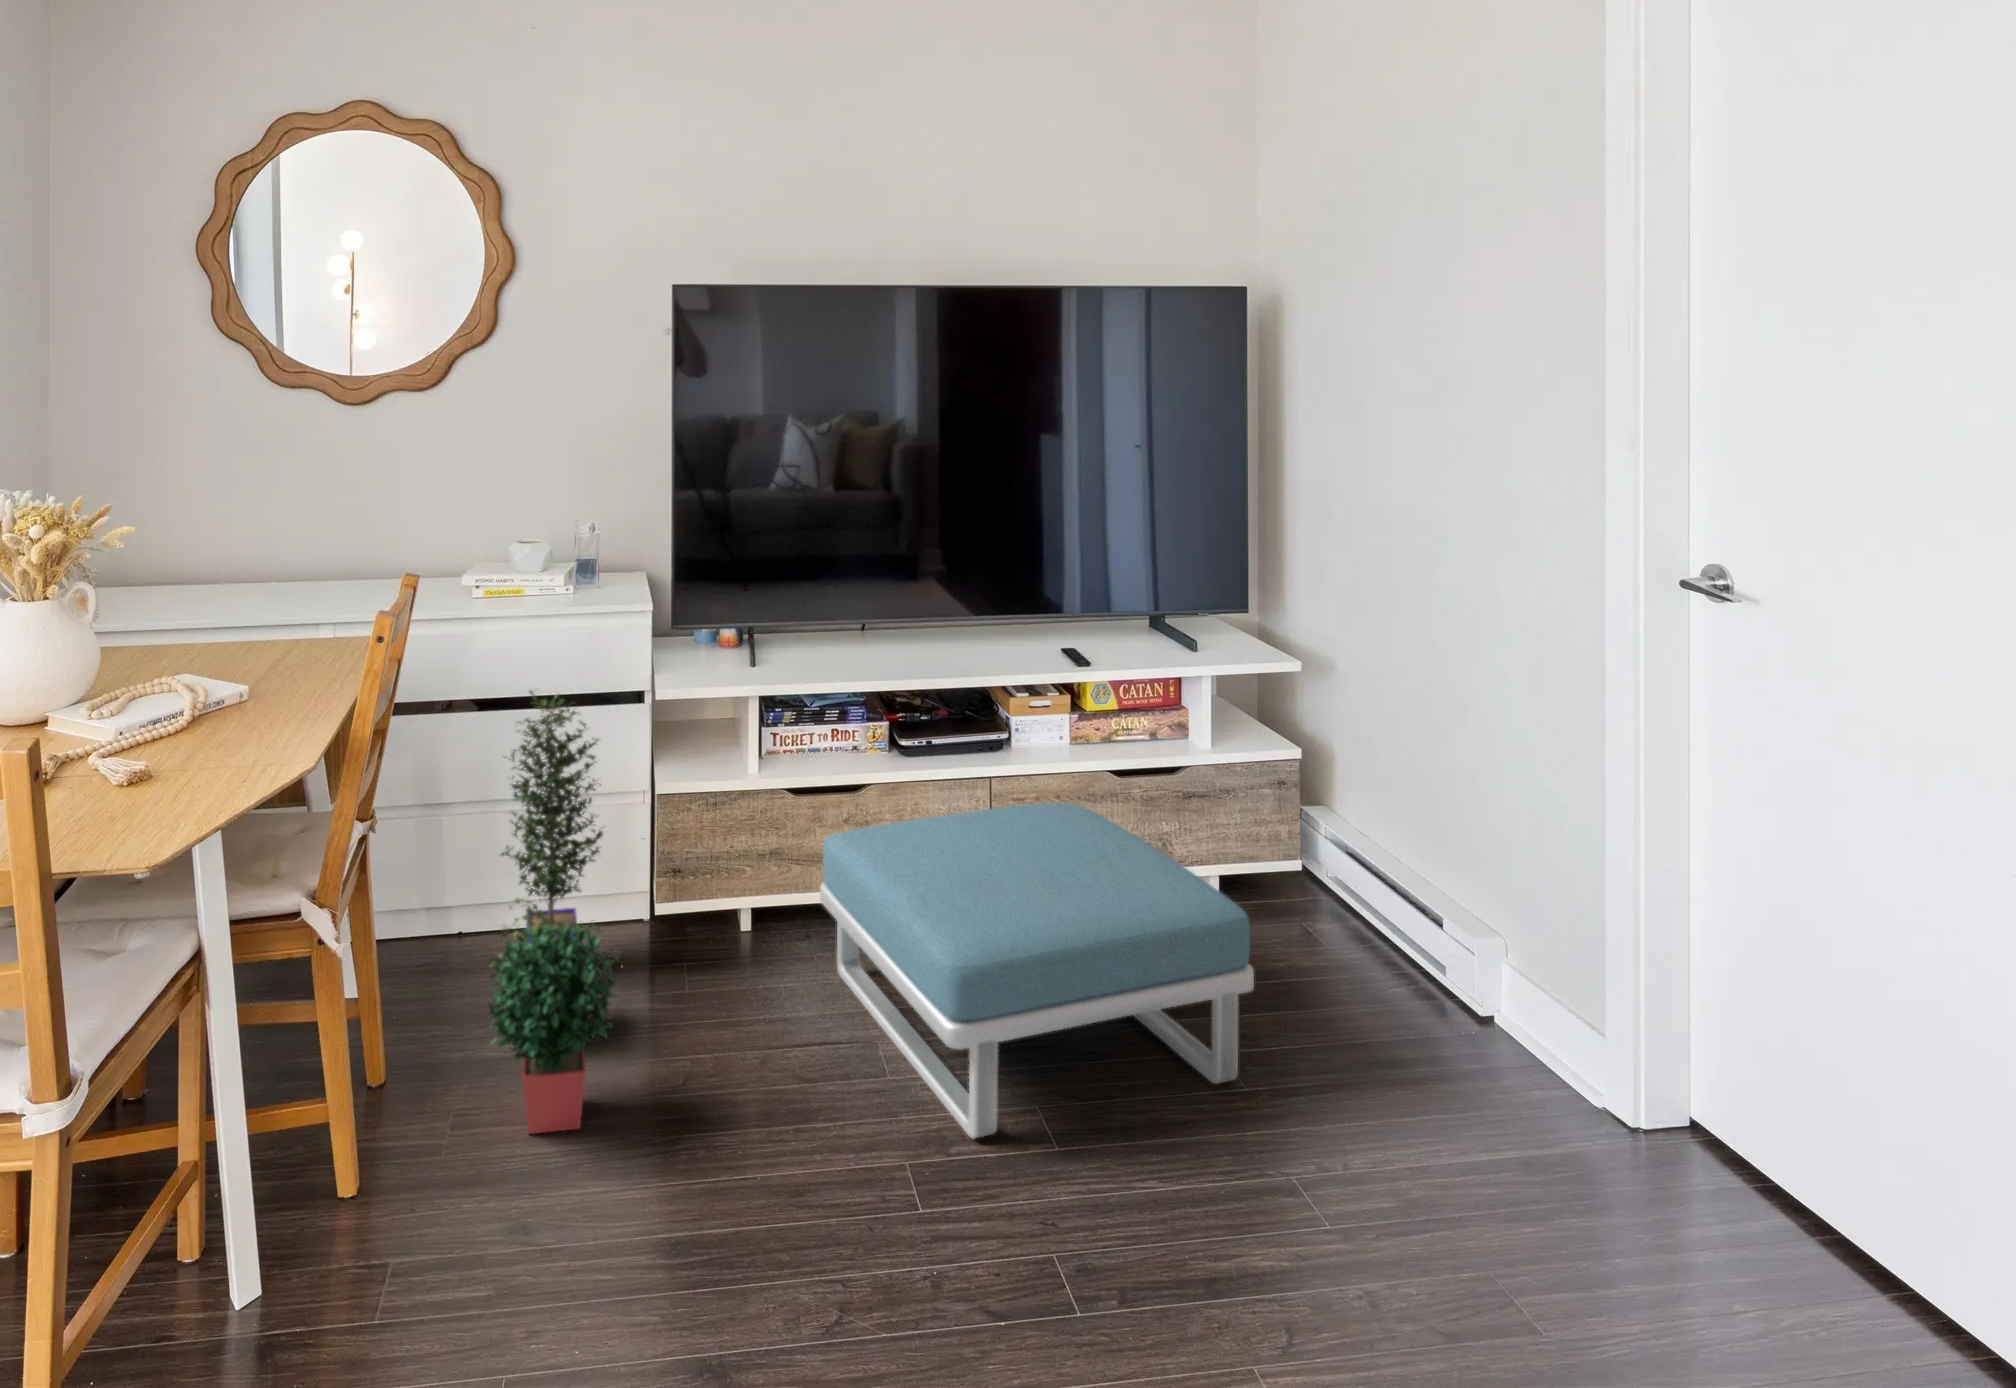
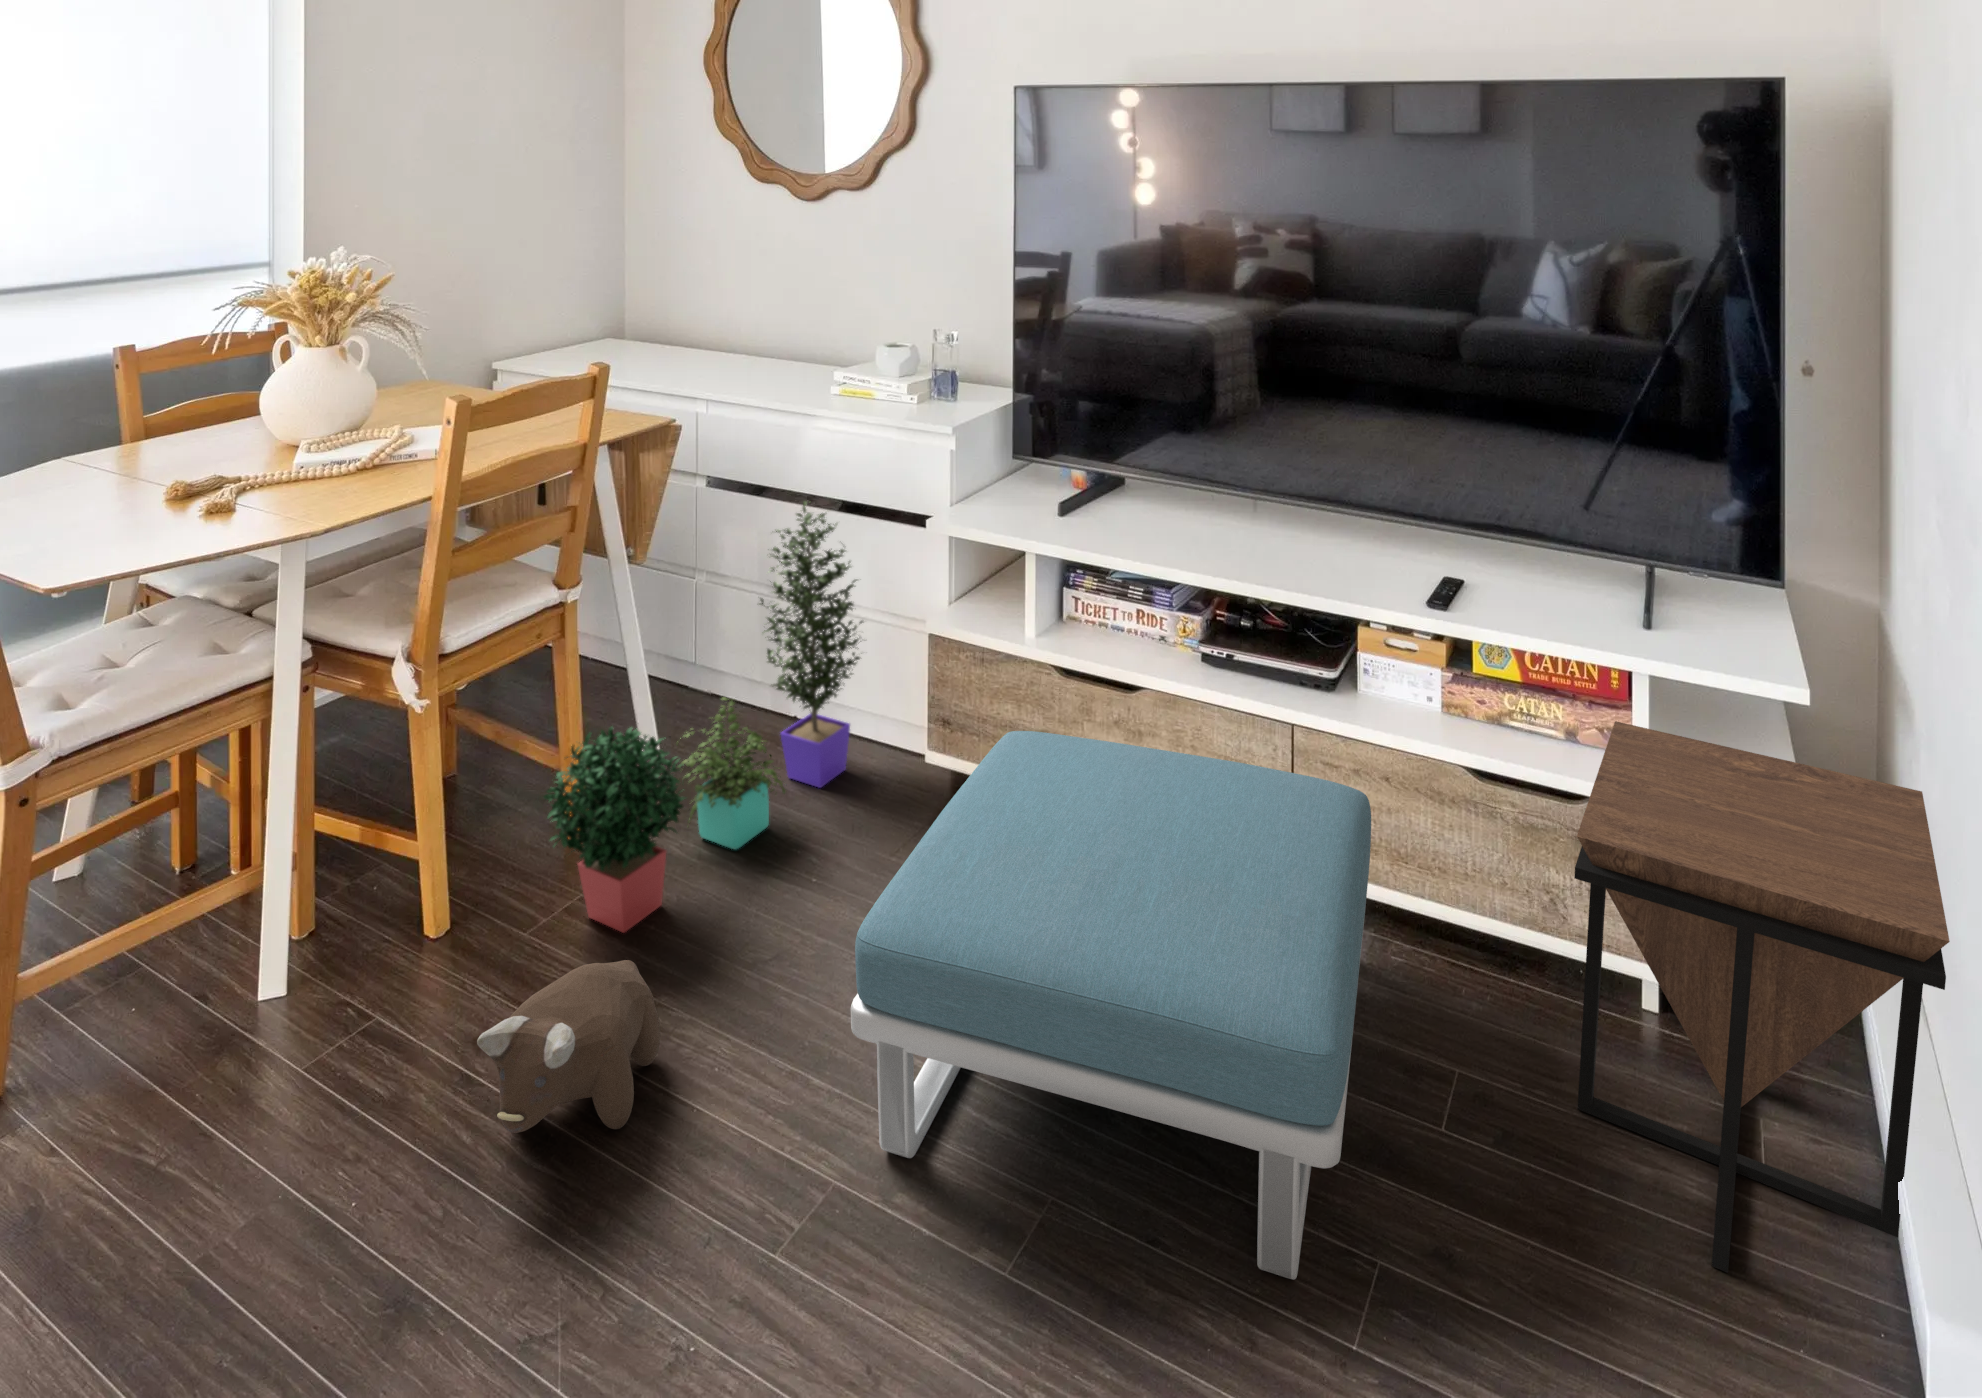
side table: none [1211,705,1445,990] -> present [1574,721,1950,1273]
plush toy: none [675,1094,811,1252] -> present [477,960,660,1133]

